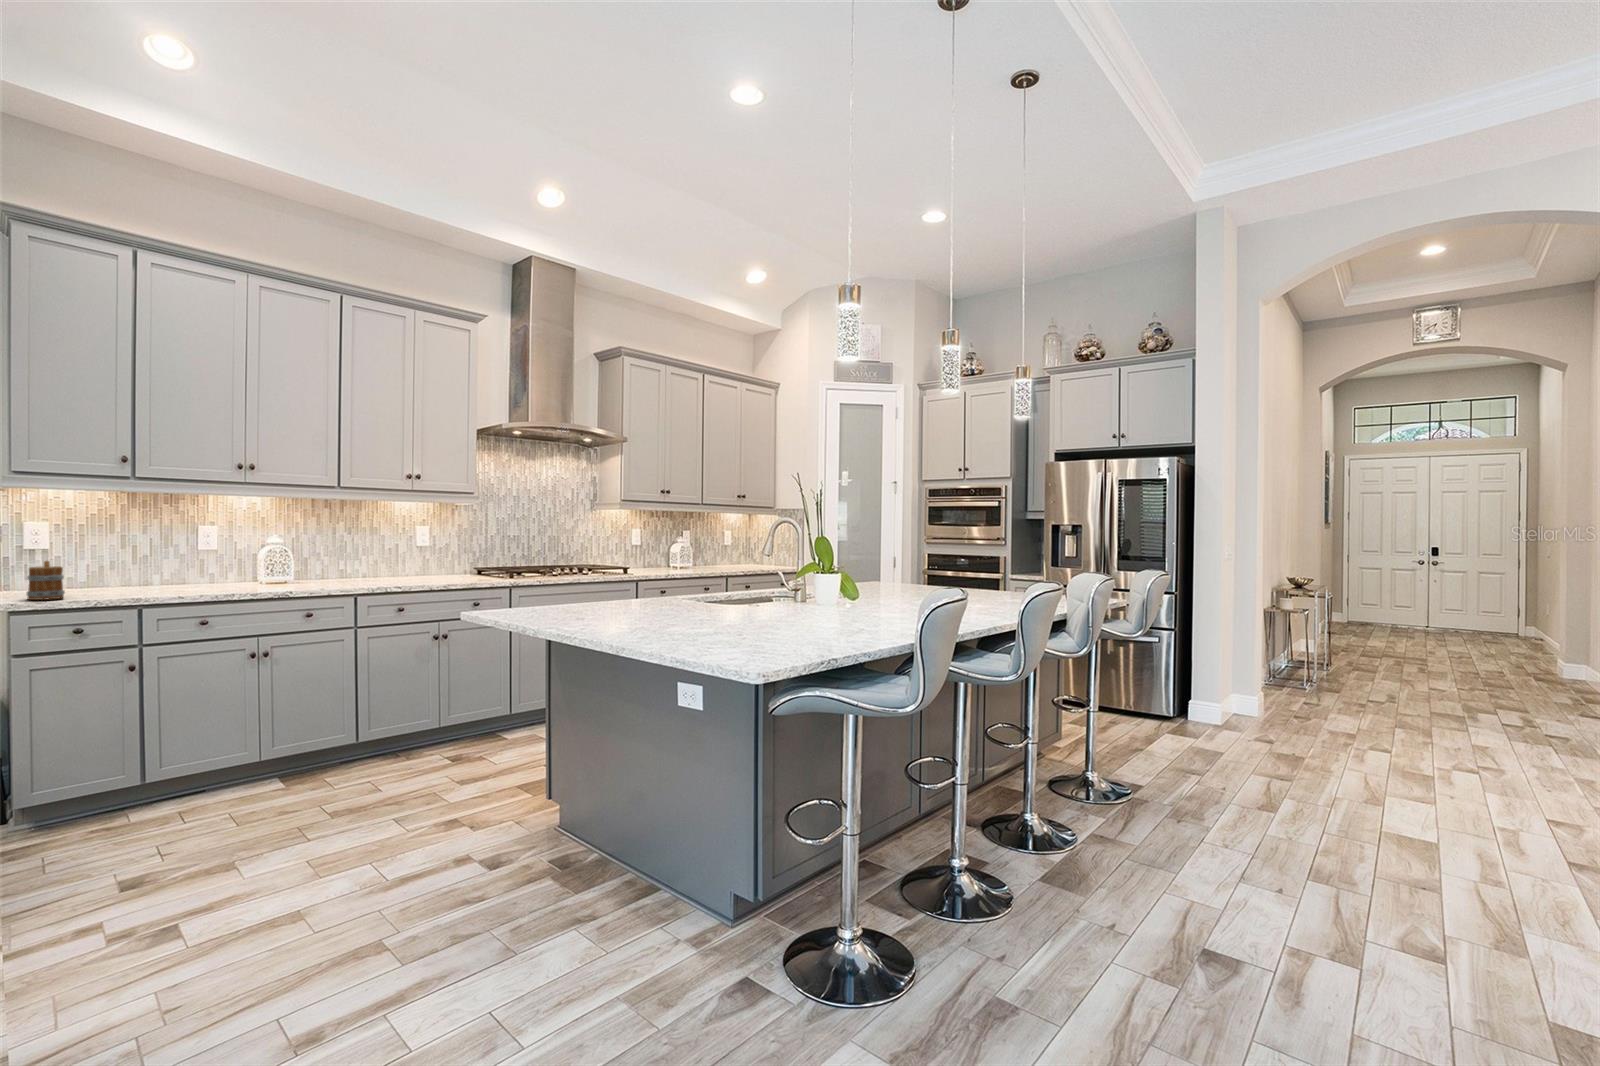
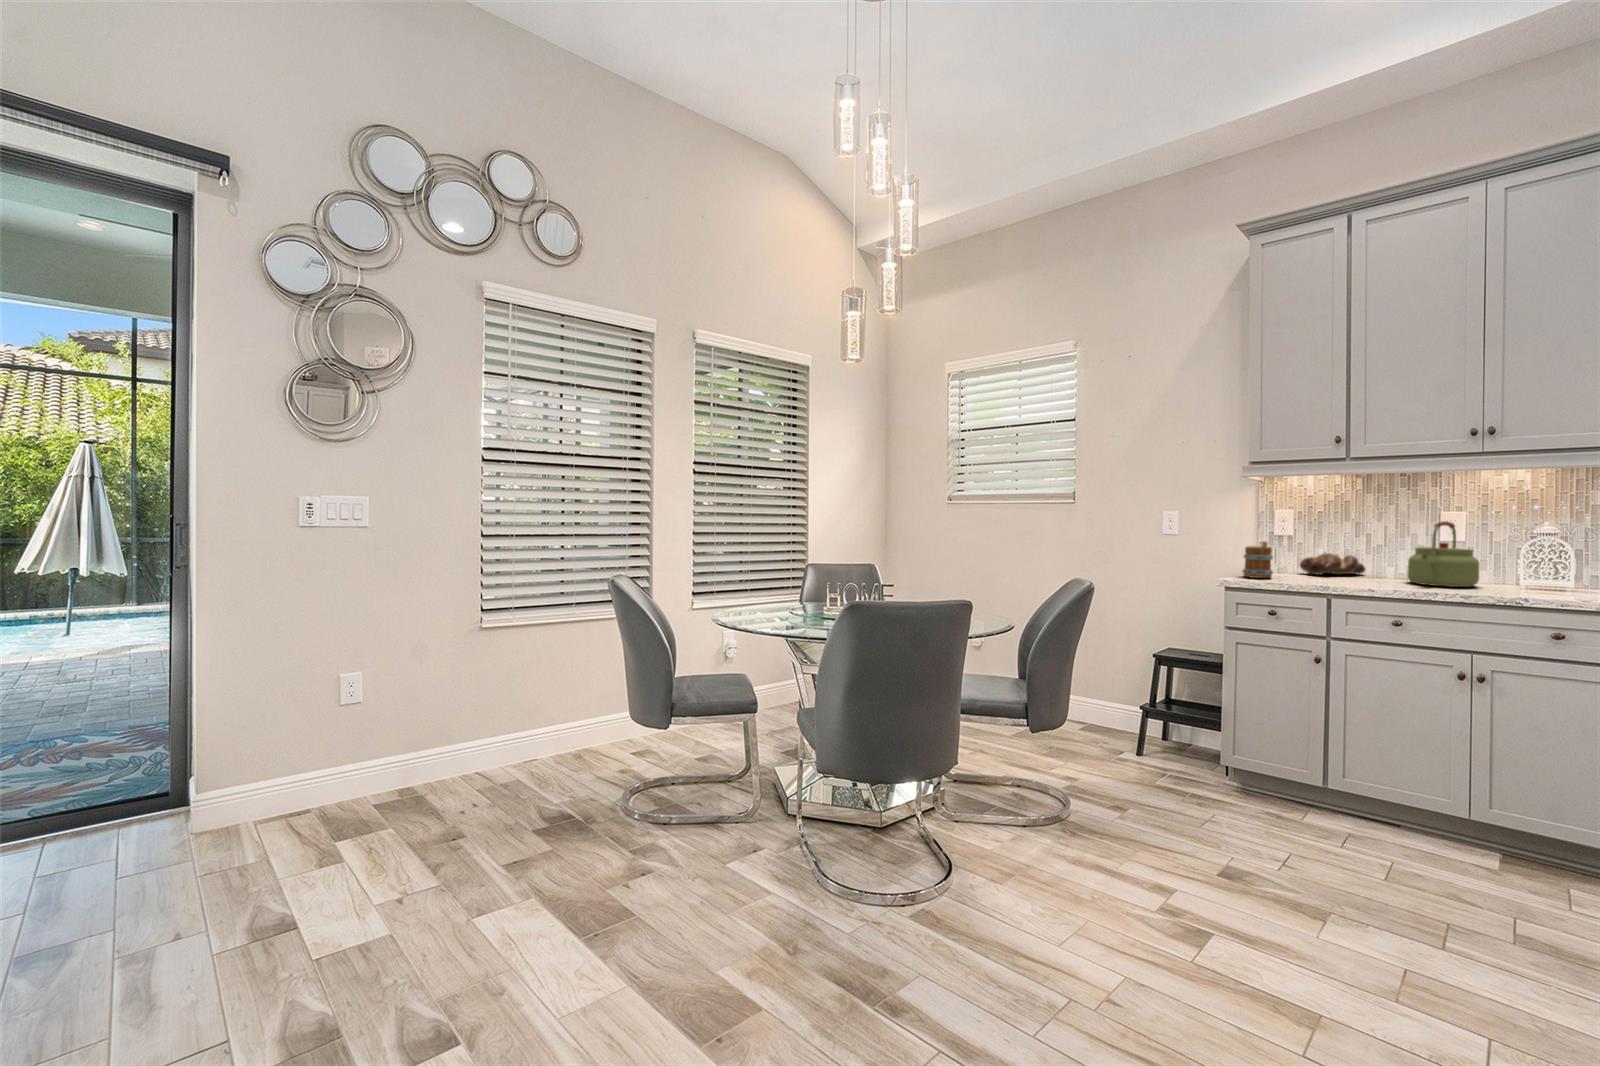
kettle: none [186,535,242,588] -> present [1408,521,1479,587]
bread loaf: none [74,568,137,590] -> present [1300,553,1365,575]

